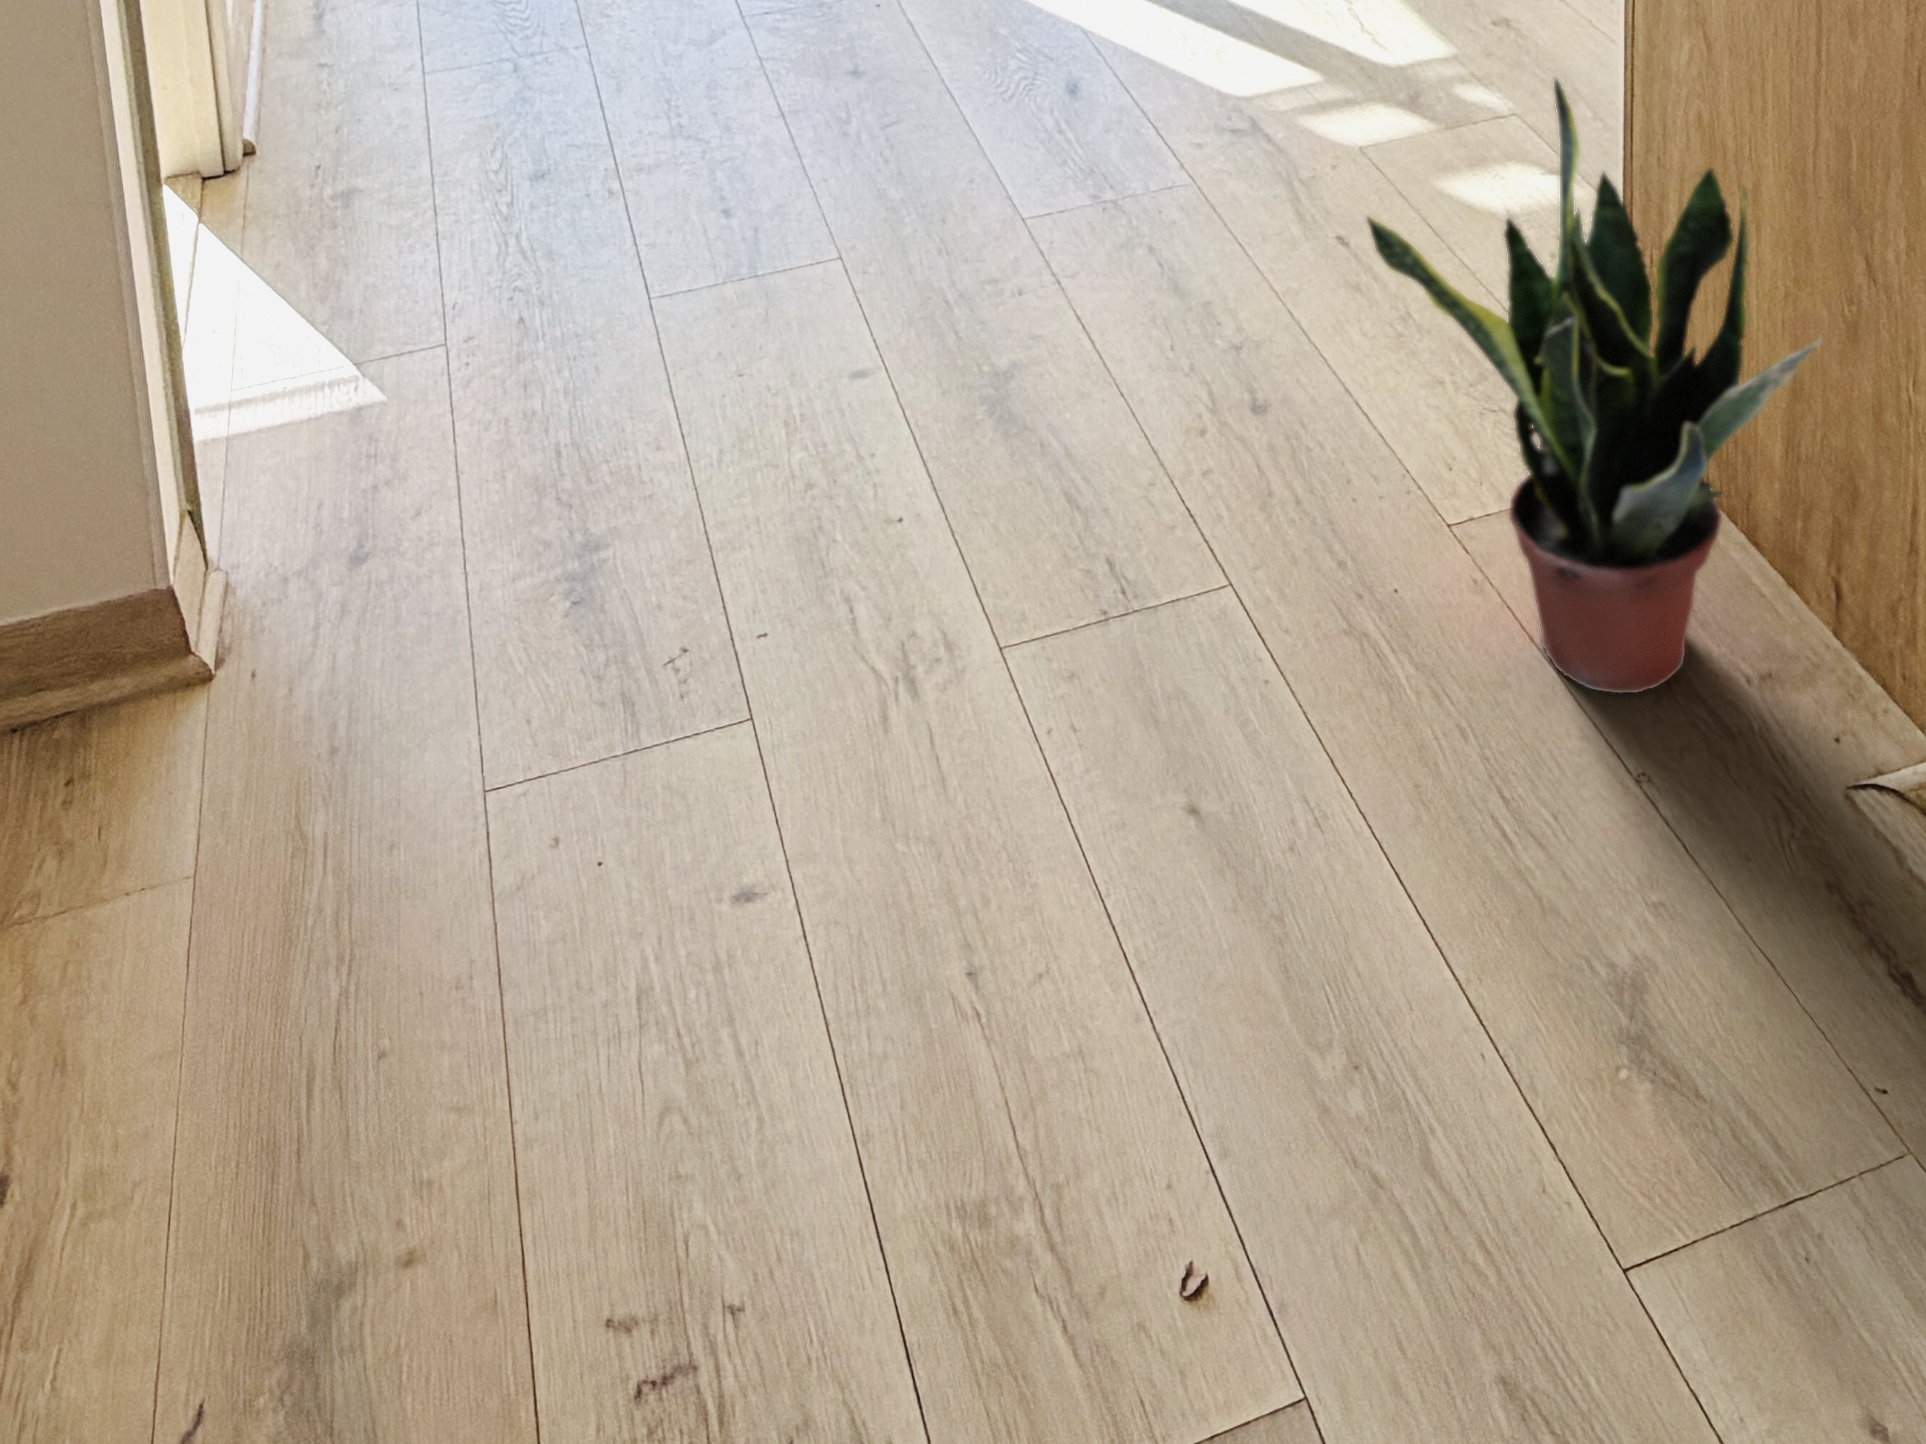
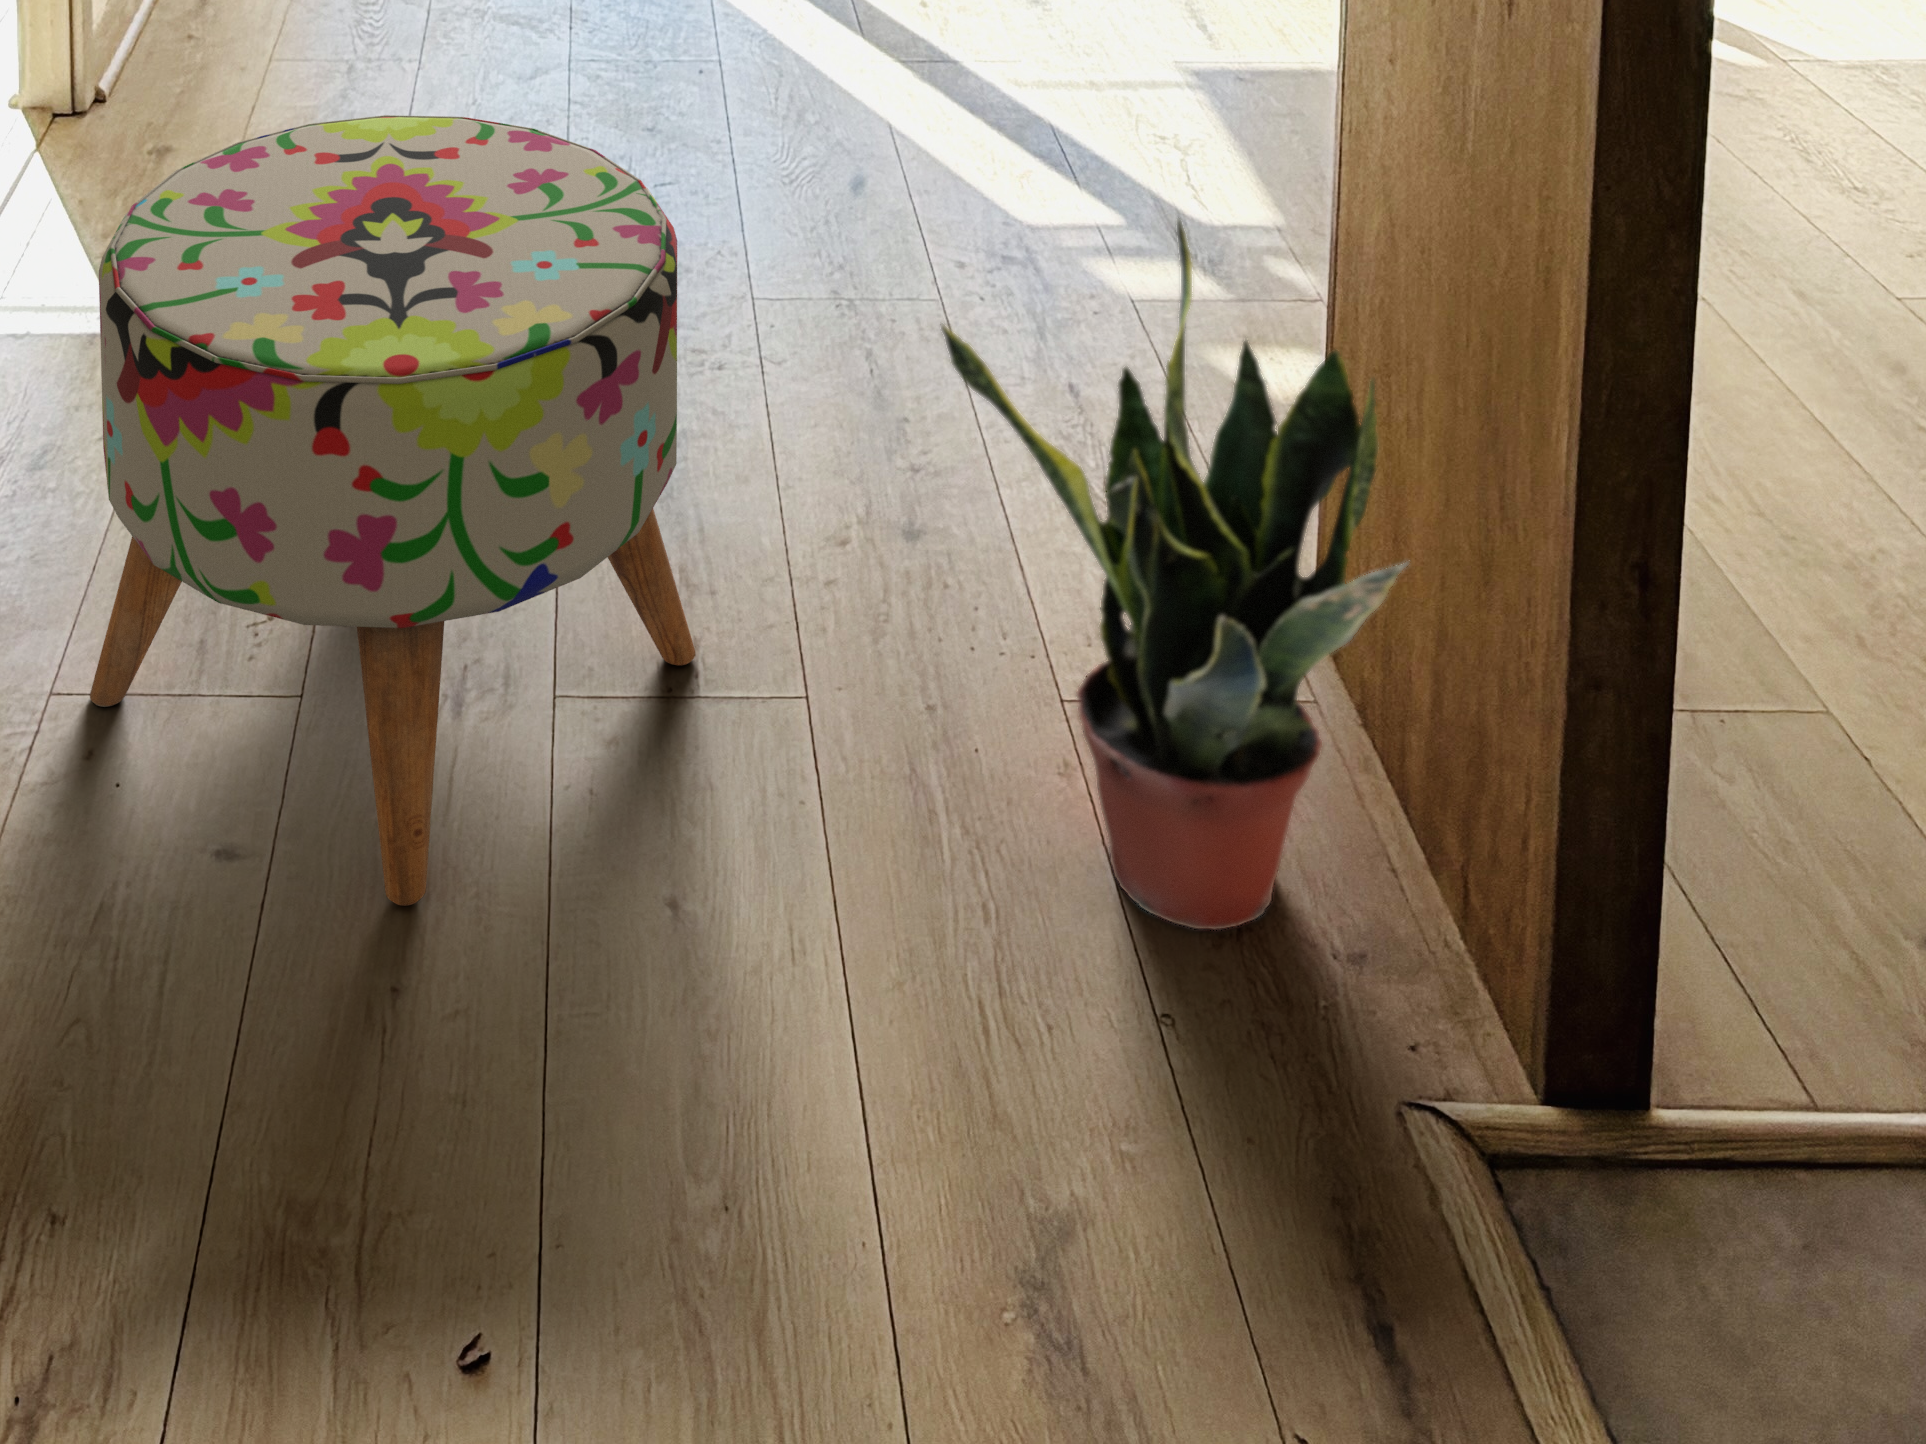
ottoman: none [512,104,1119,892] -> present [90,115,696,906]

